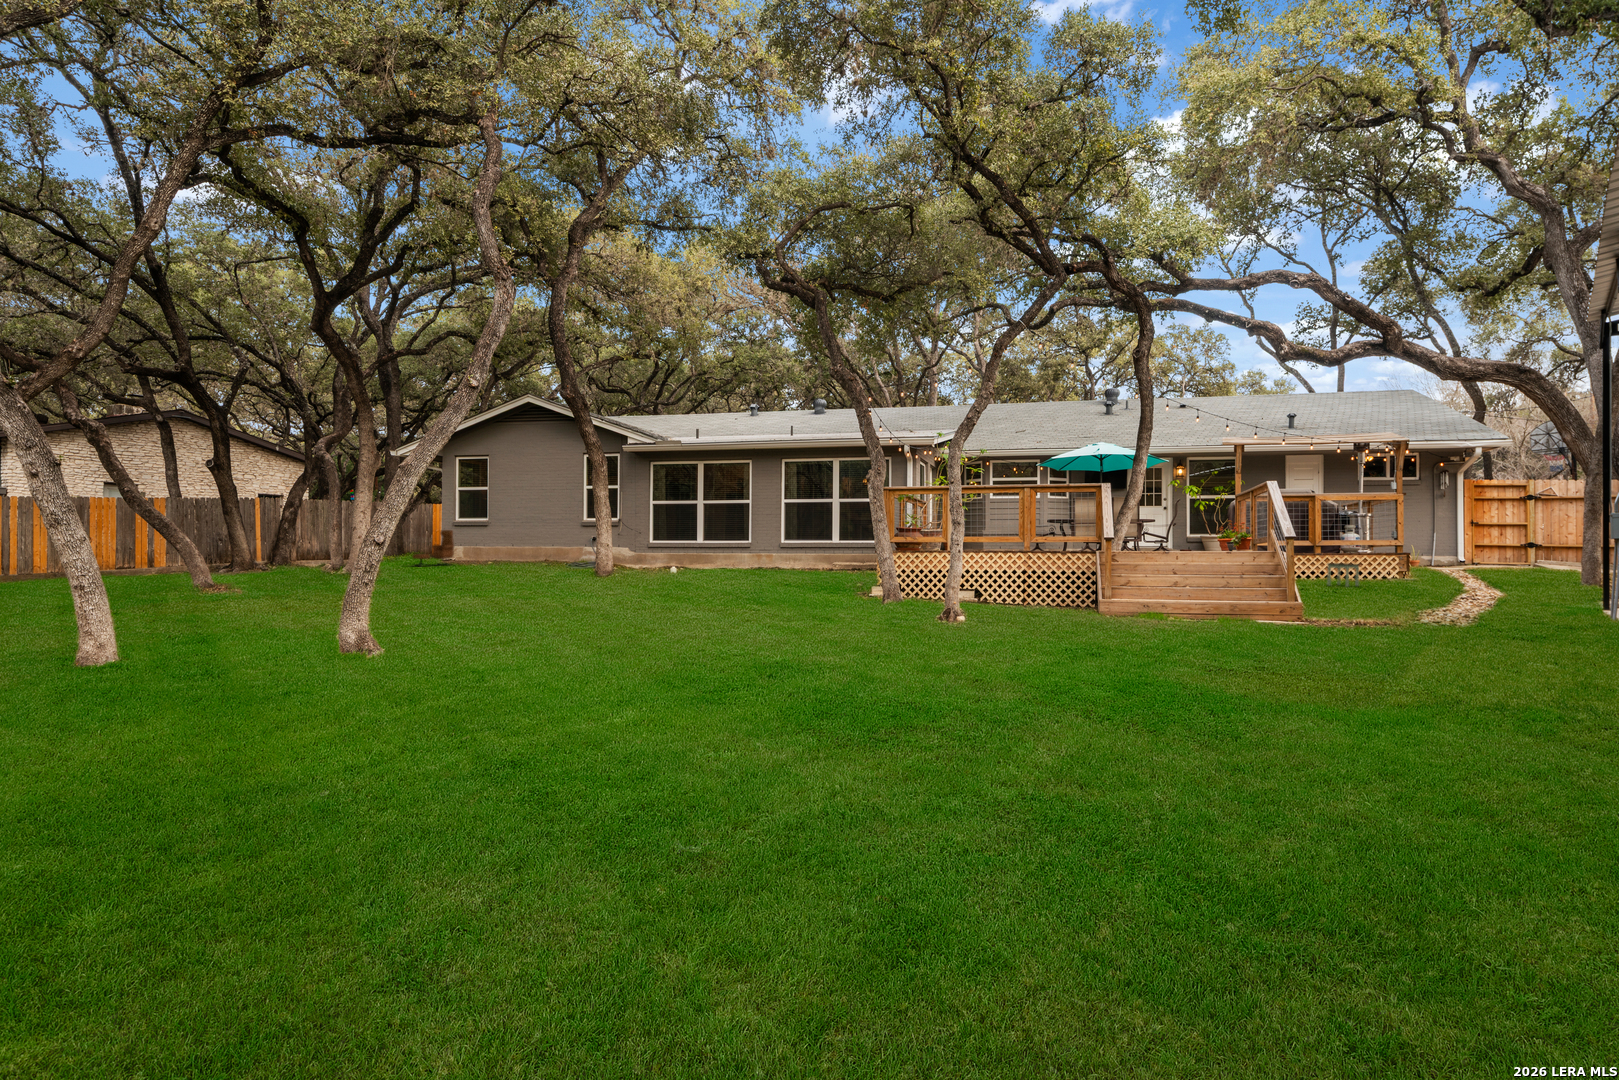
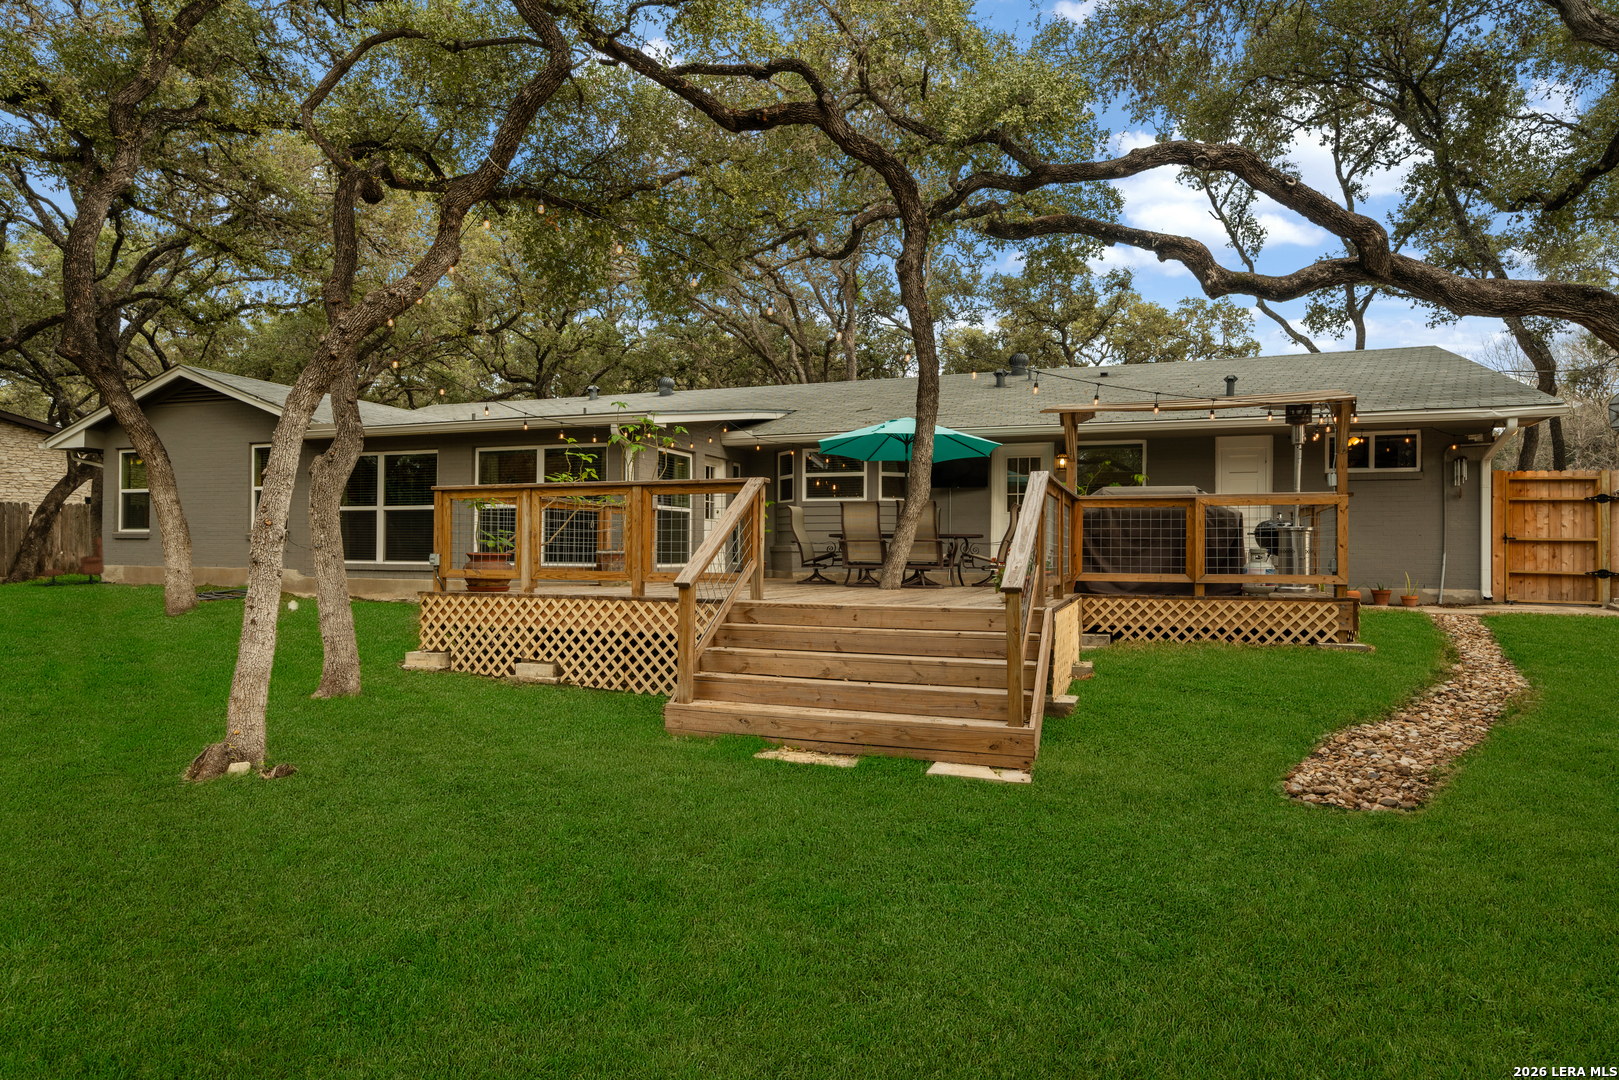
round table: present [1327,563,1359,587] -> none [1210,614,1263,657]

